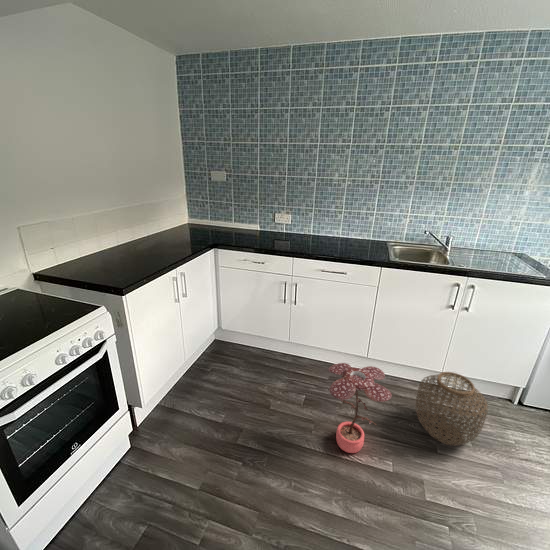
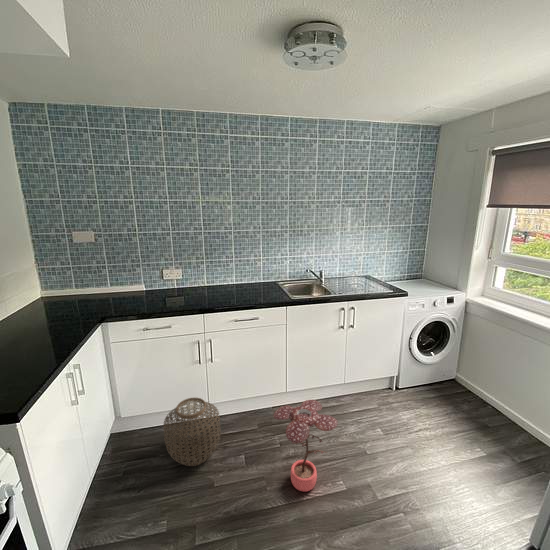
woven basket: present [415,372,488,445] -> present [164,398,220,466]

